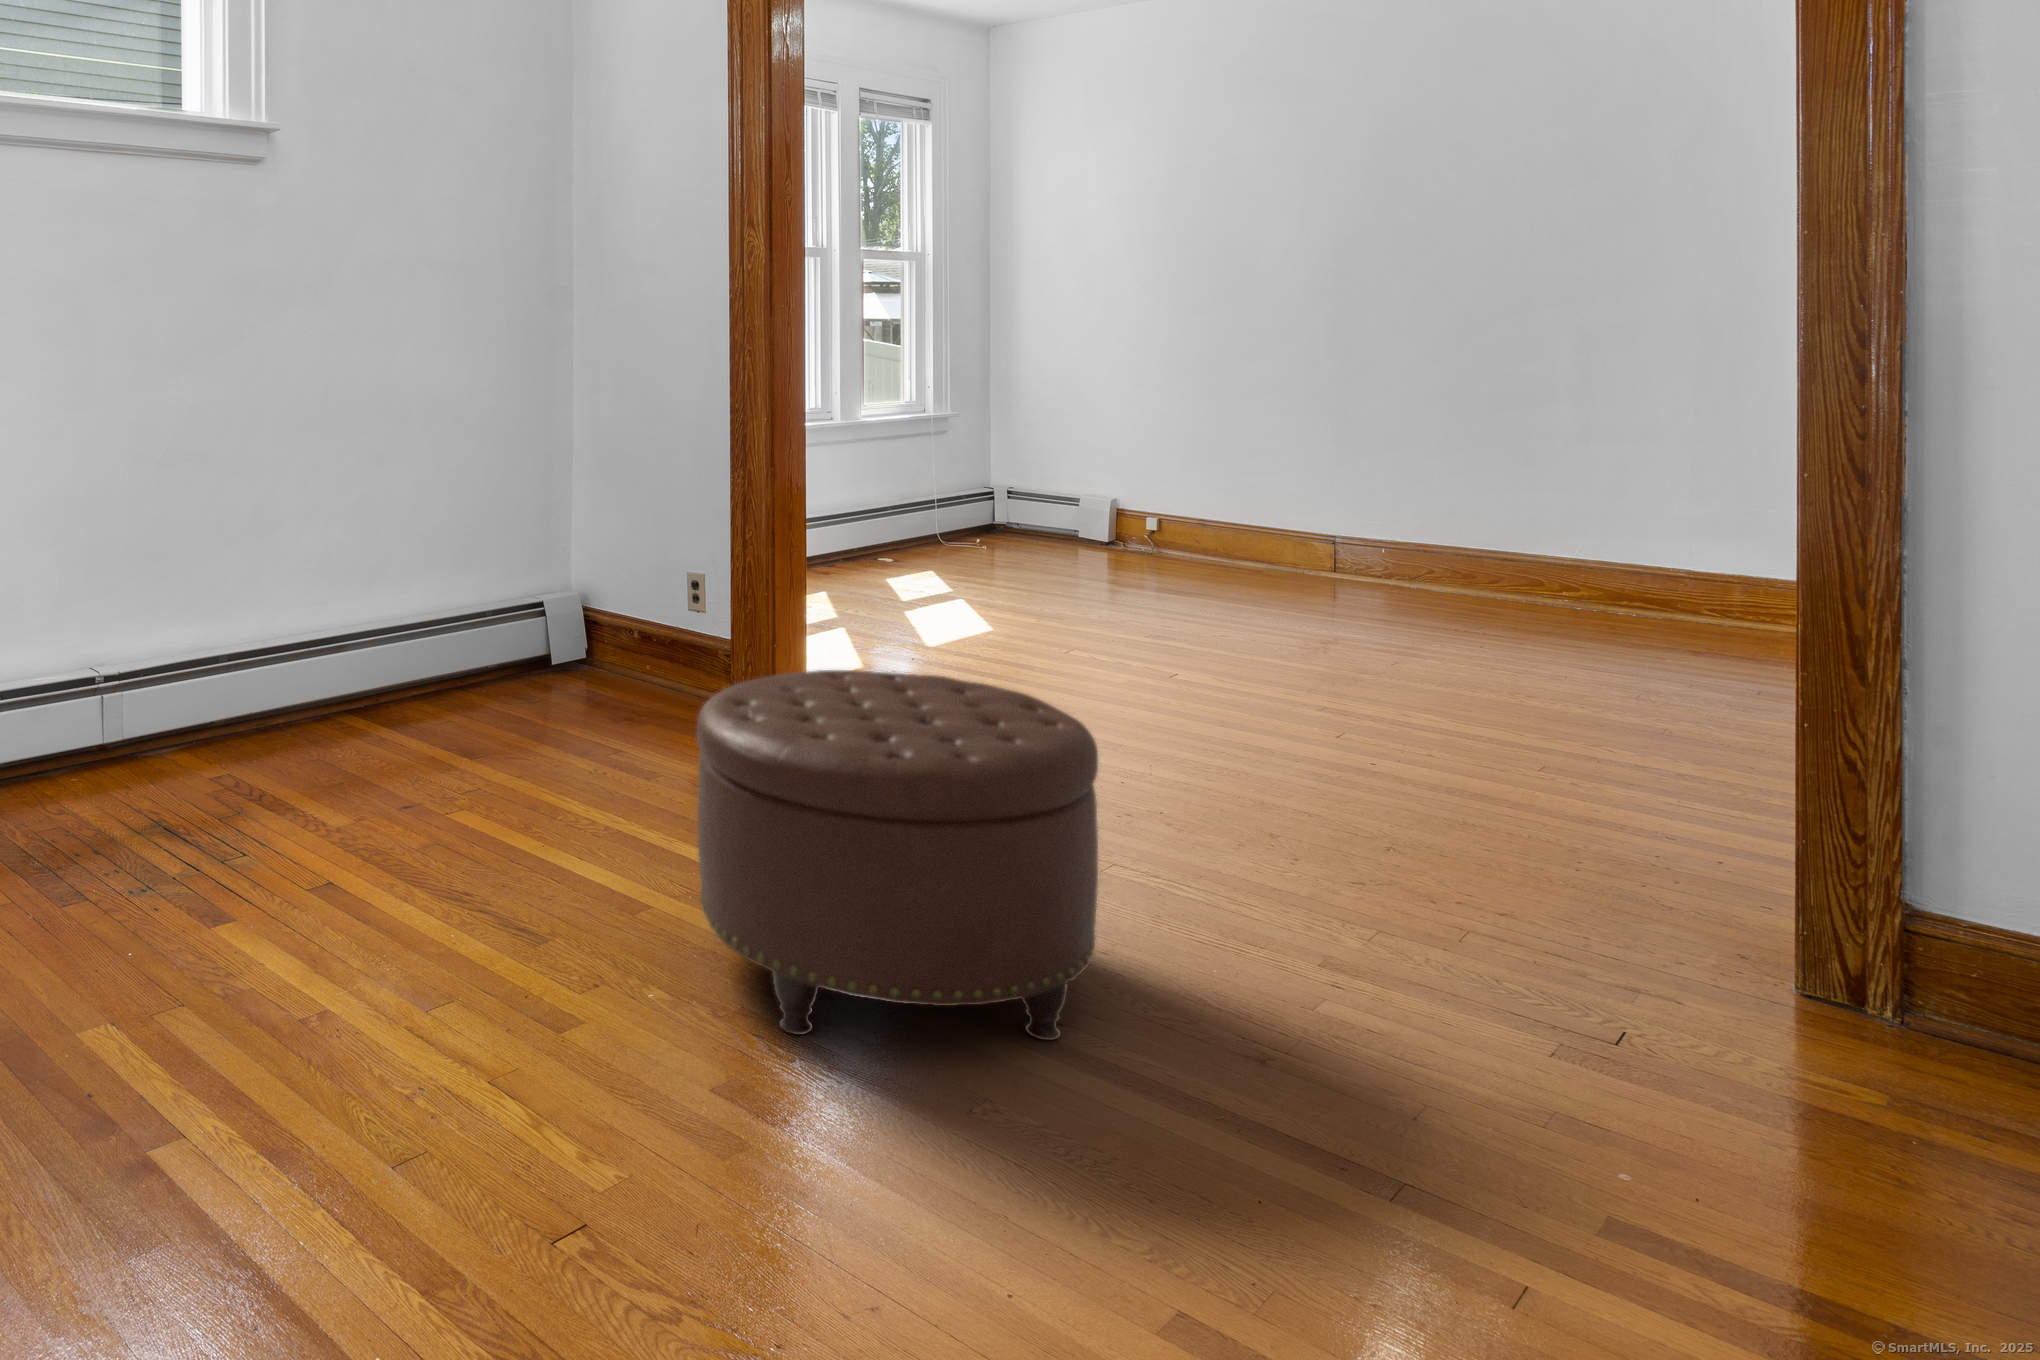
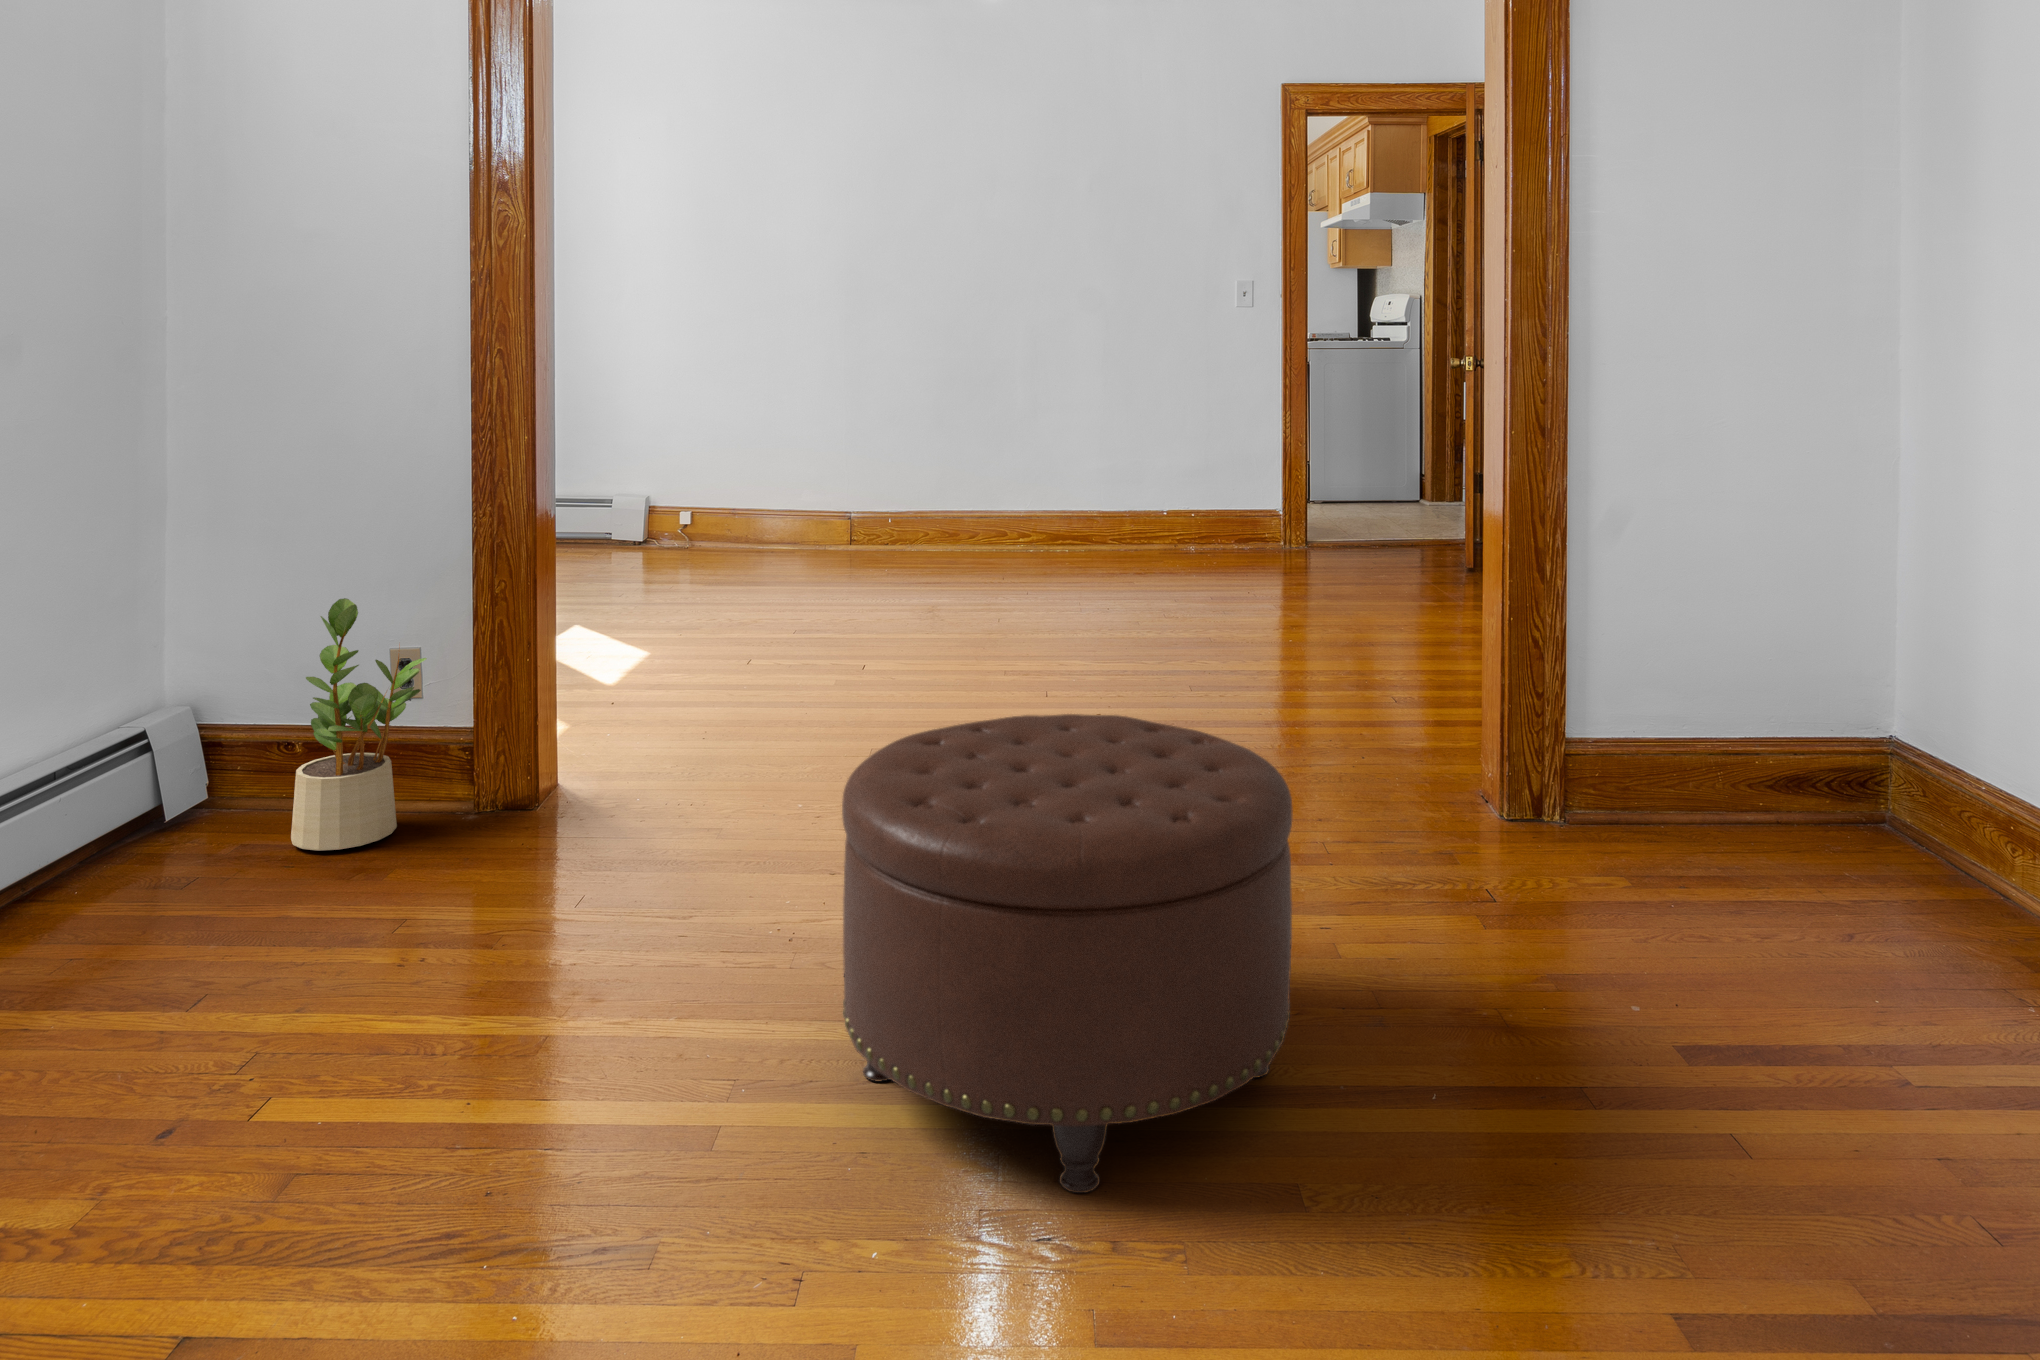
potted plant: none [600,528,690,705] -> present [291,598,427,851]

